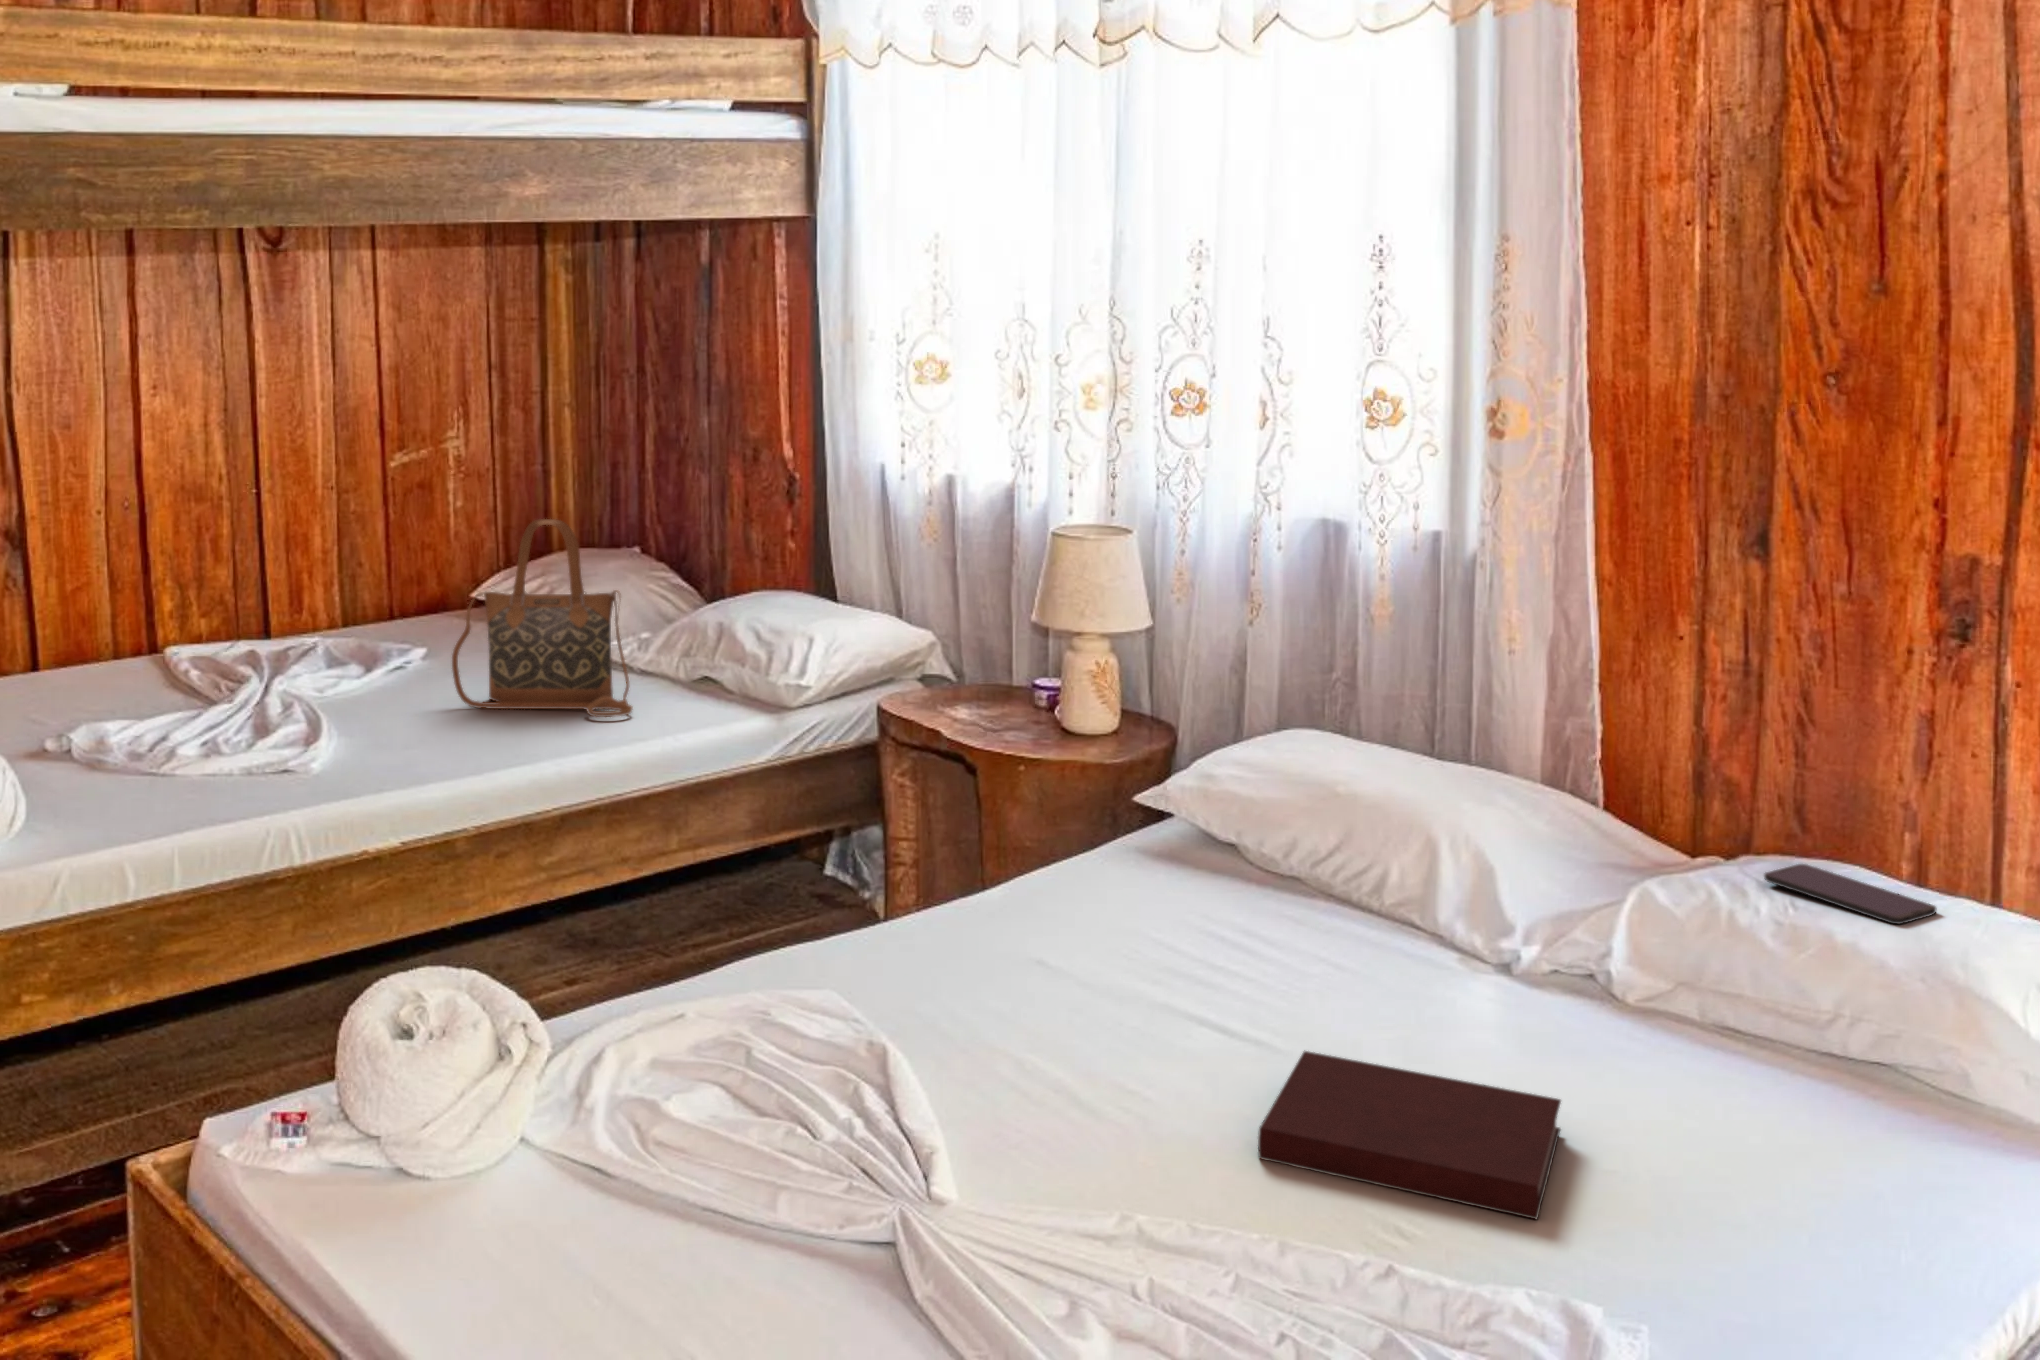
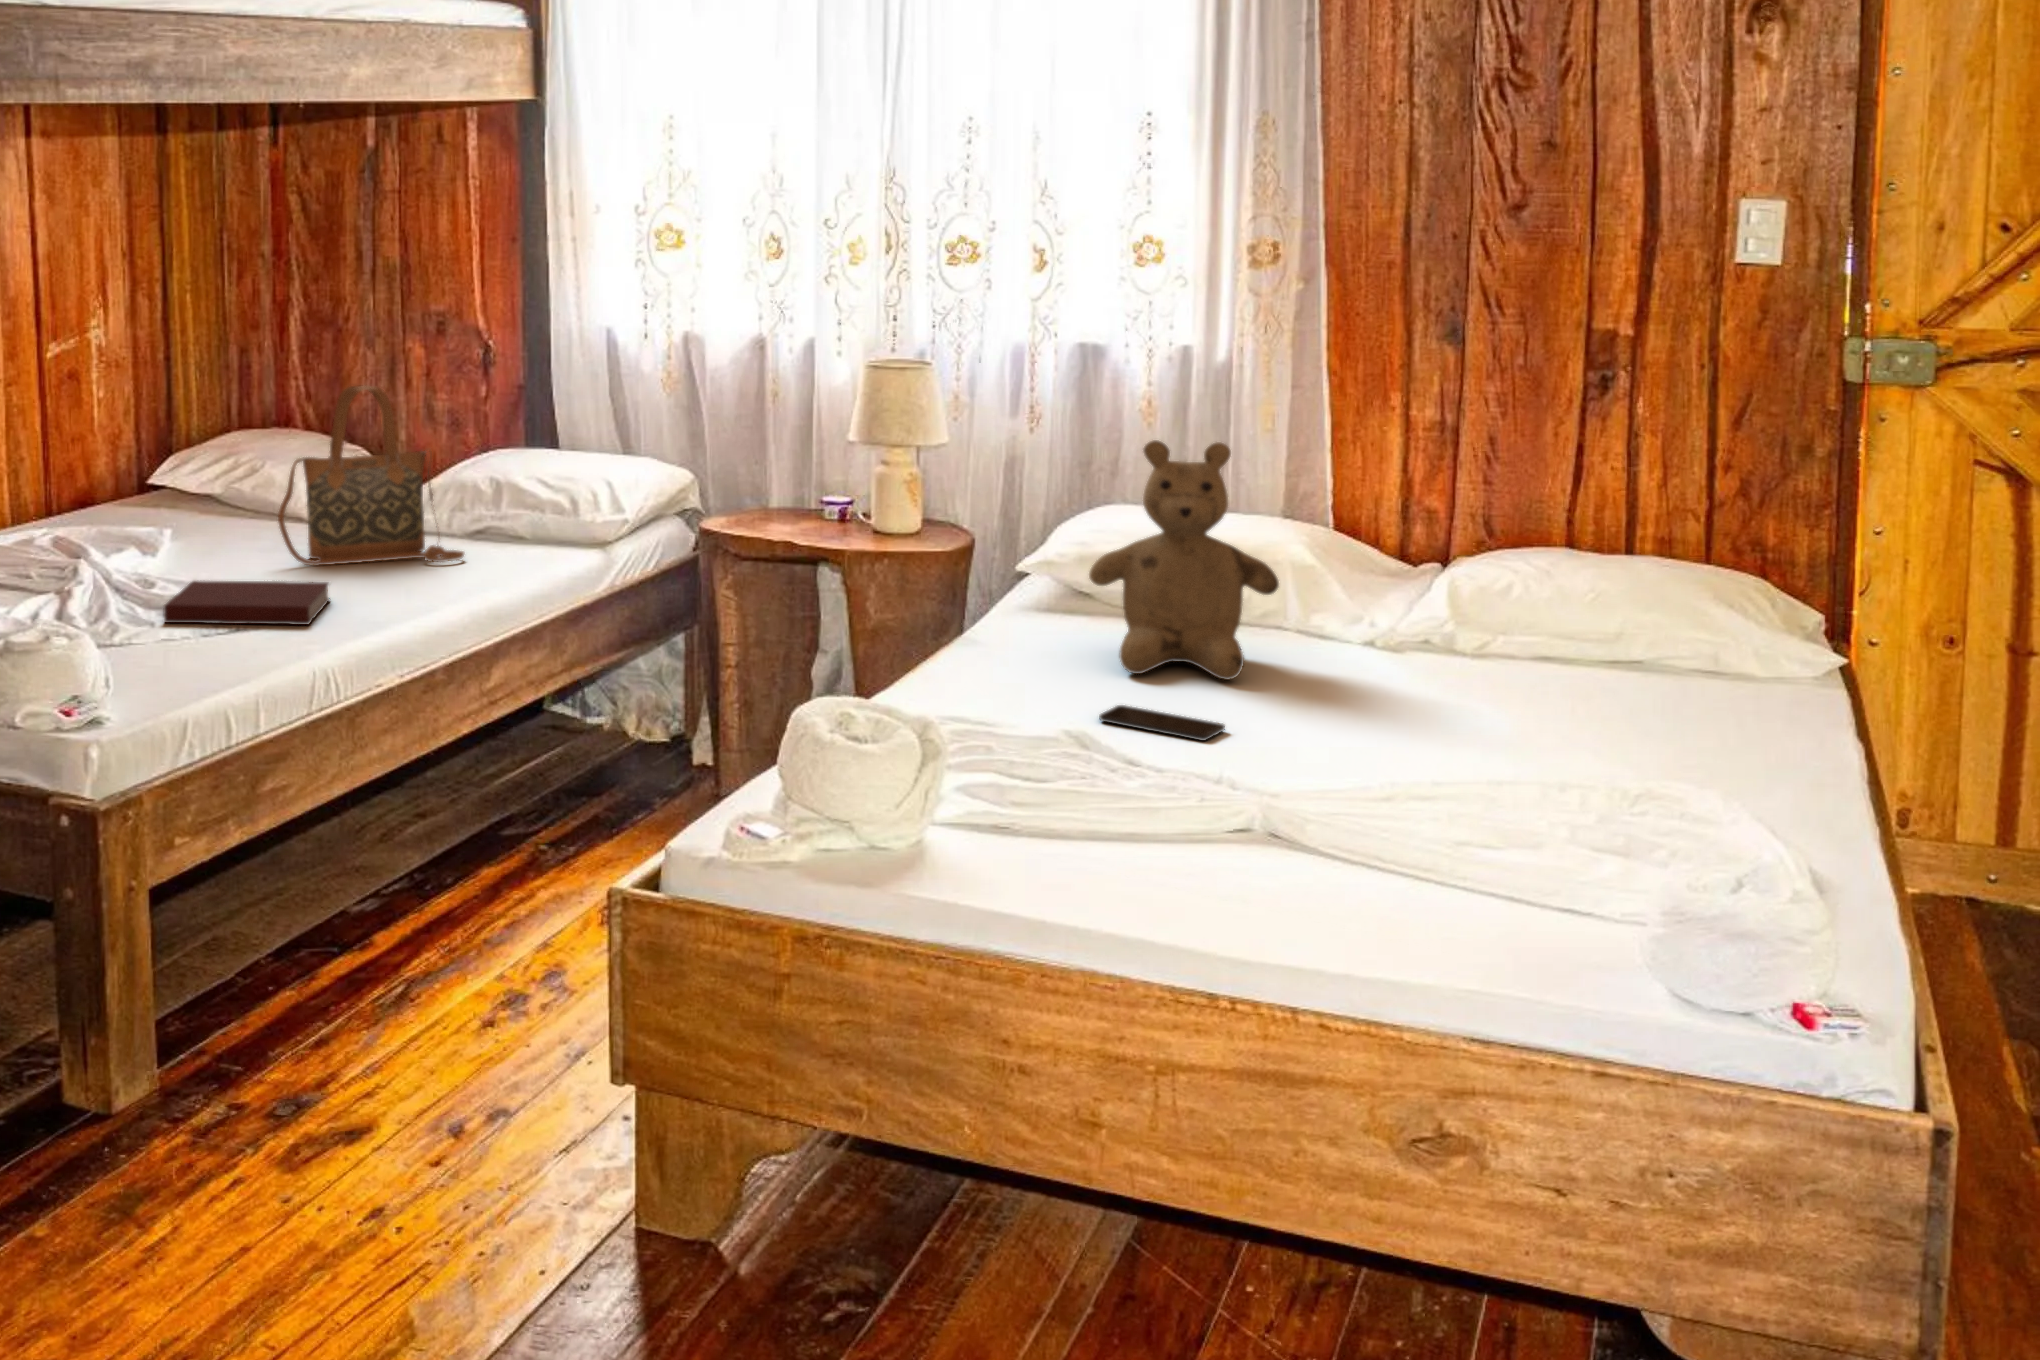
teddy bear: none [1116,670,1361,1010] -> present [1089,440,1279,680]
smartphone: present [1764,864,1937,924] -> present [1099,705,1225,741]
notebook: present [1258,1051,1561,1219] -> present [163,580,329,625]

